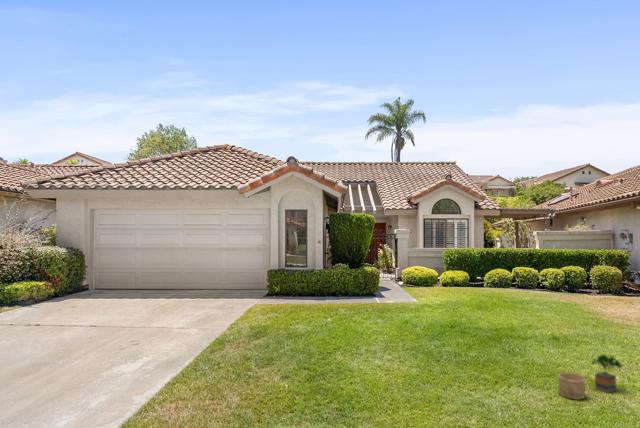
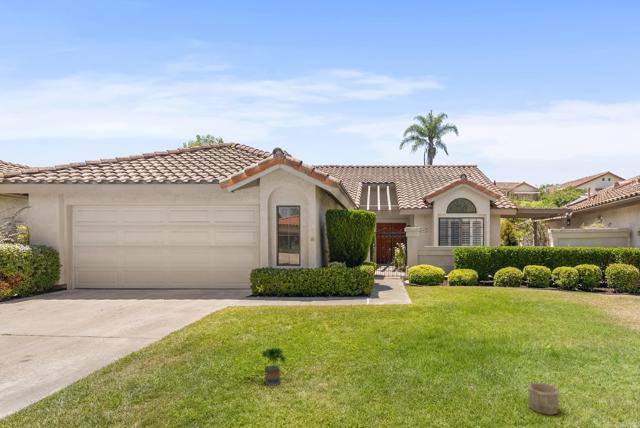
potted tree: present [592,355,622,393] -> present [262,348,285,386]

